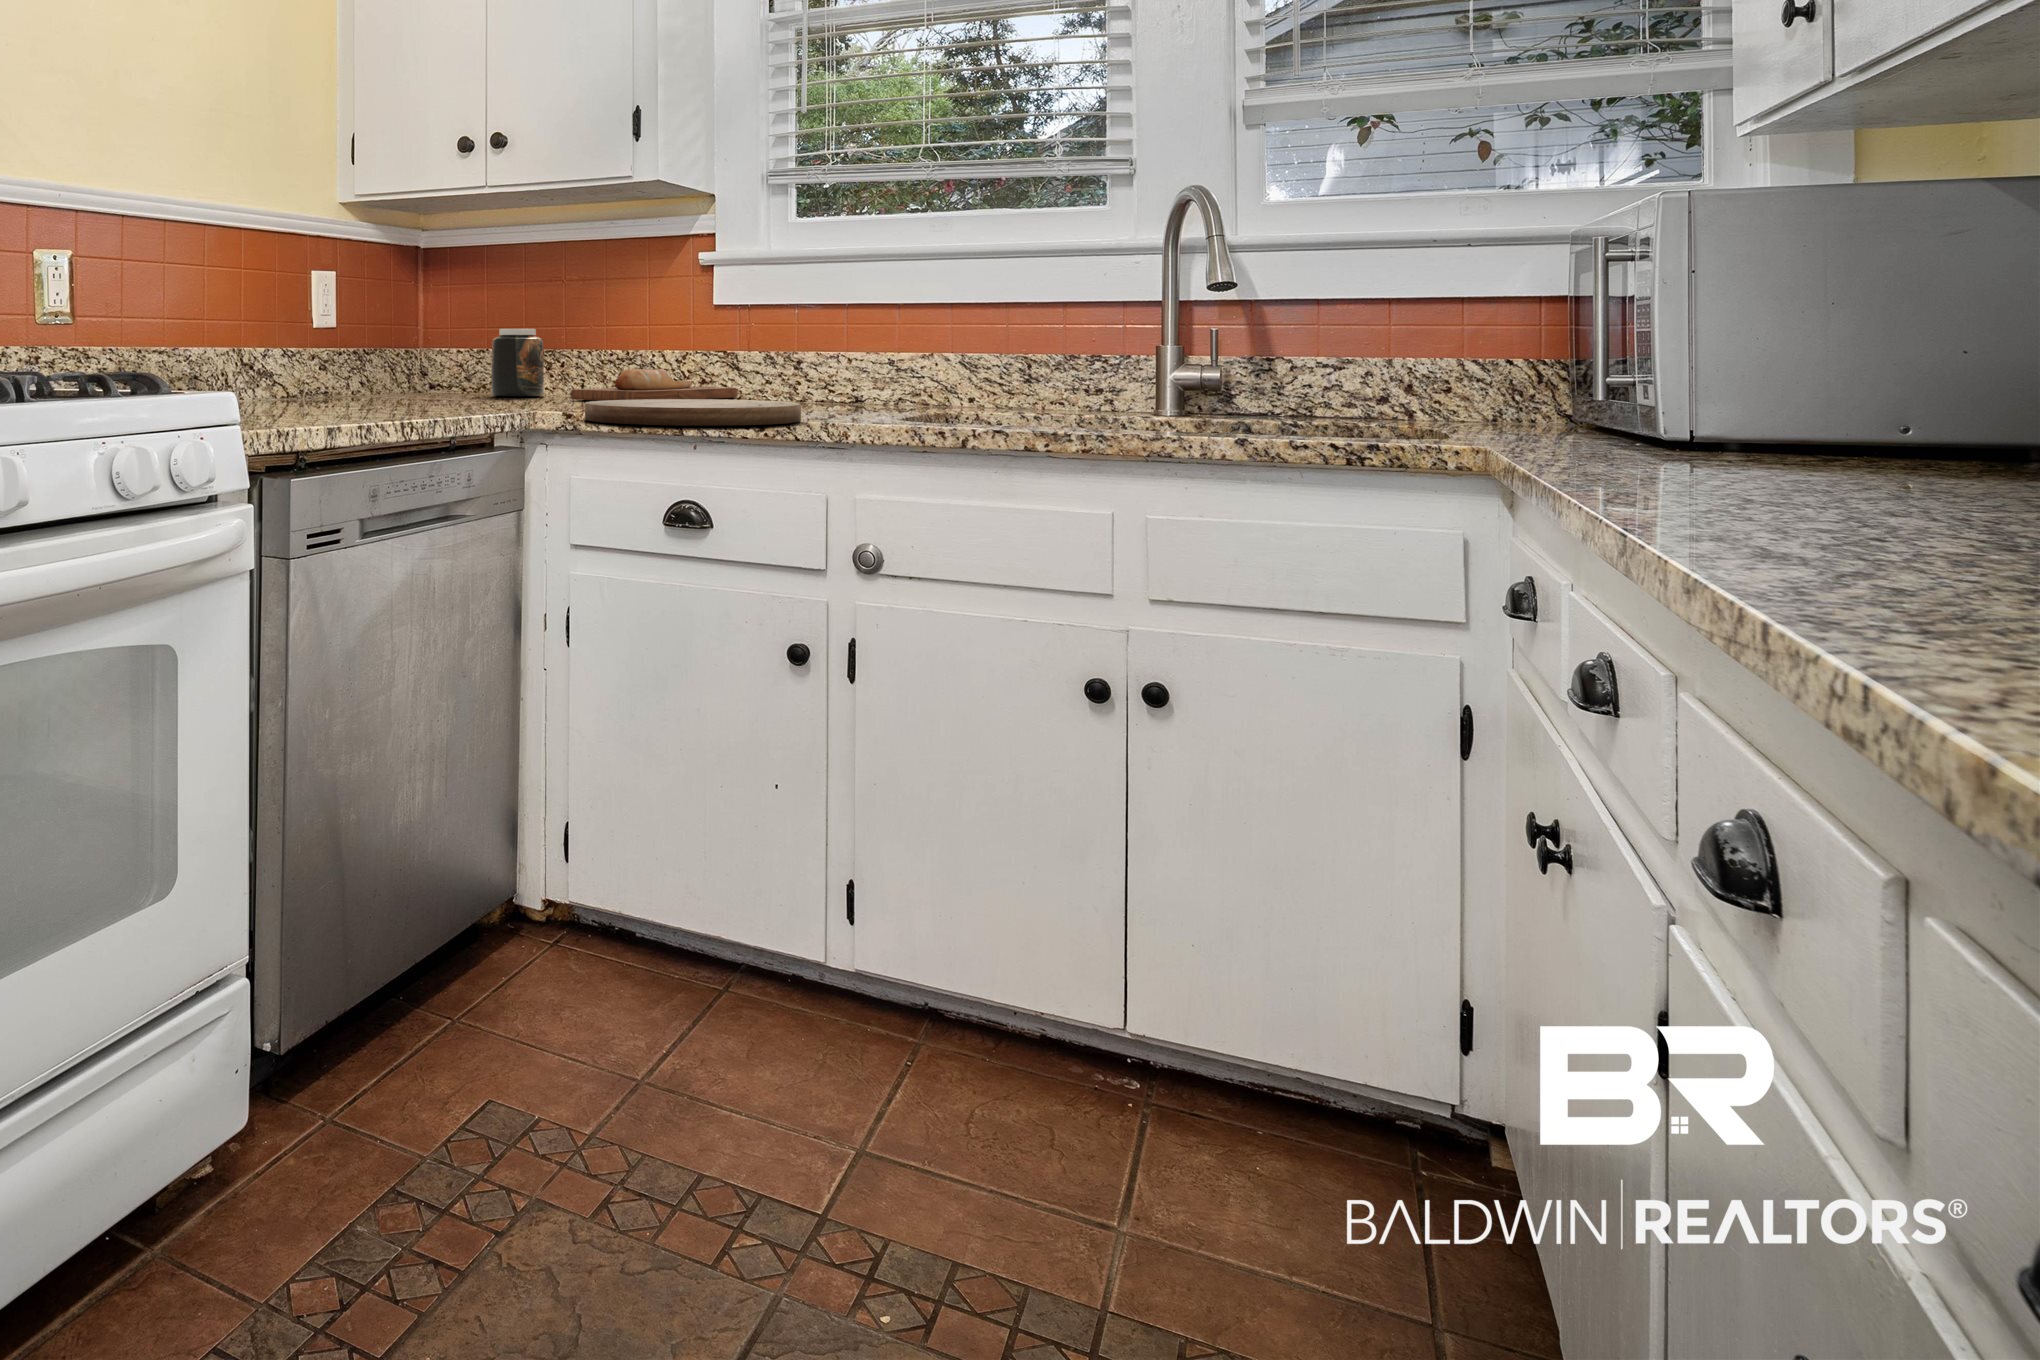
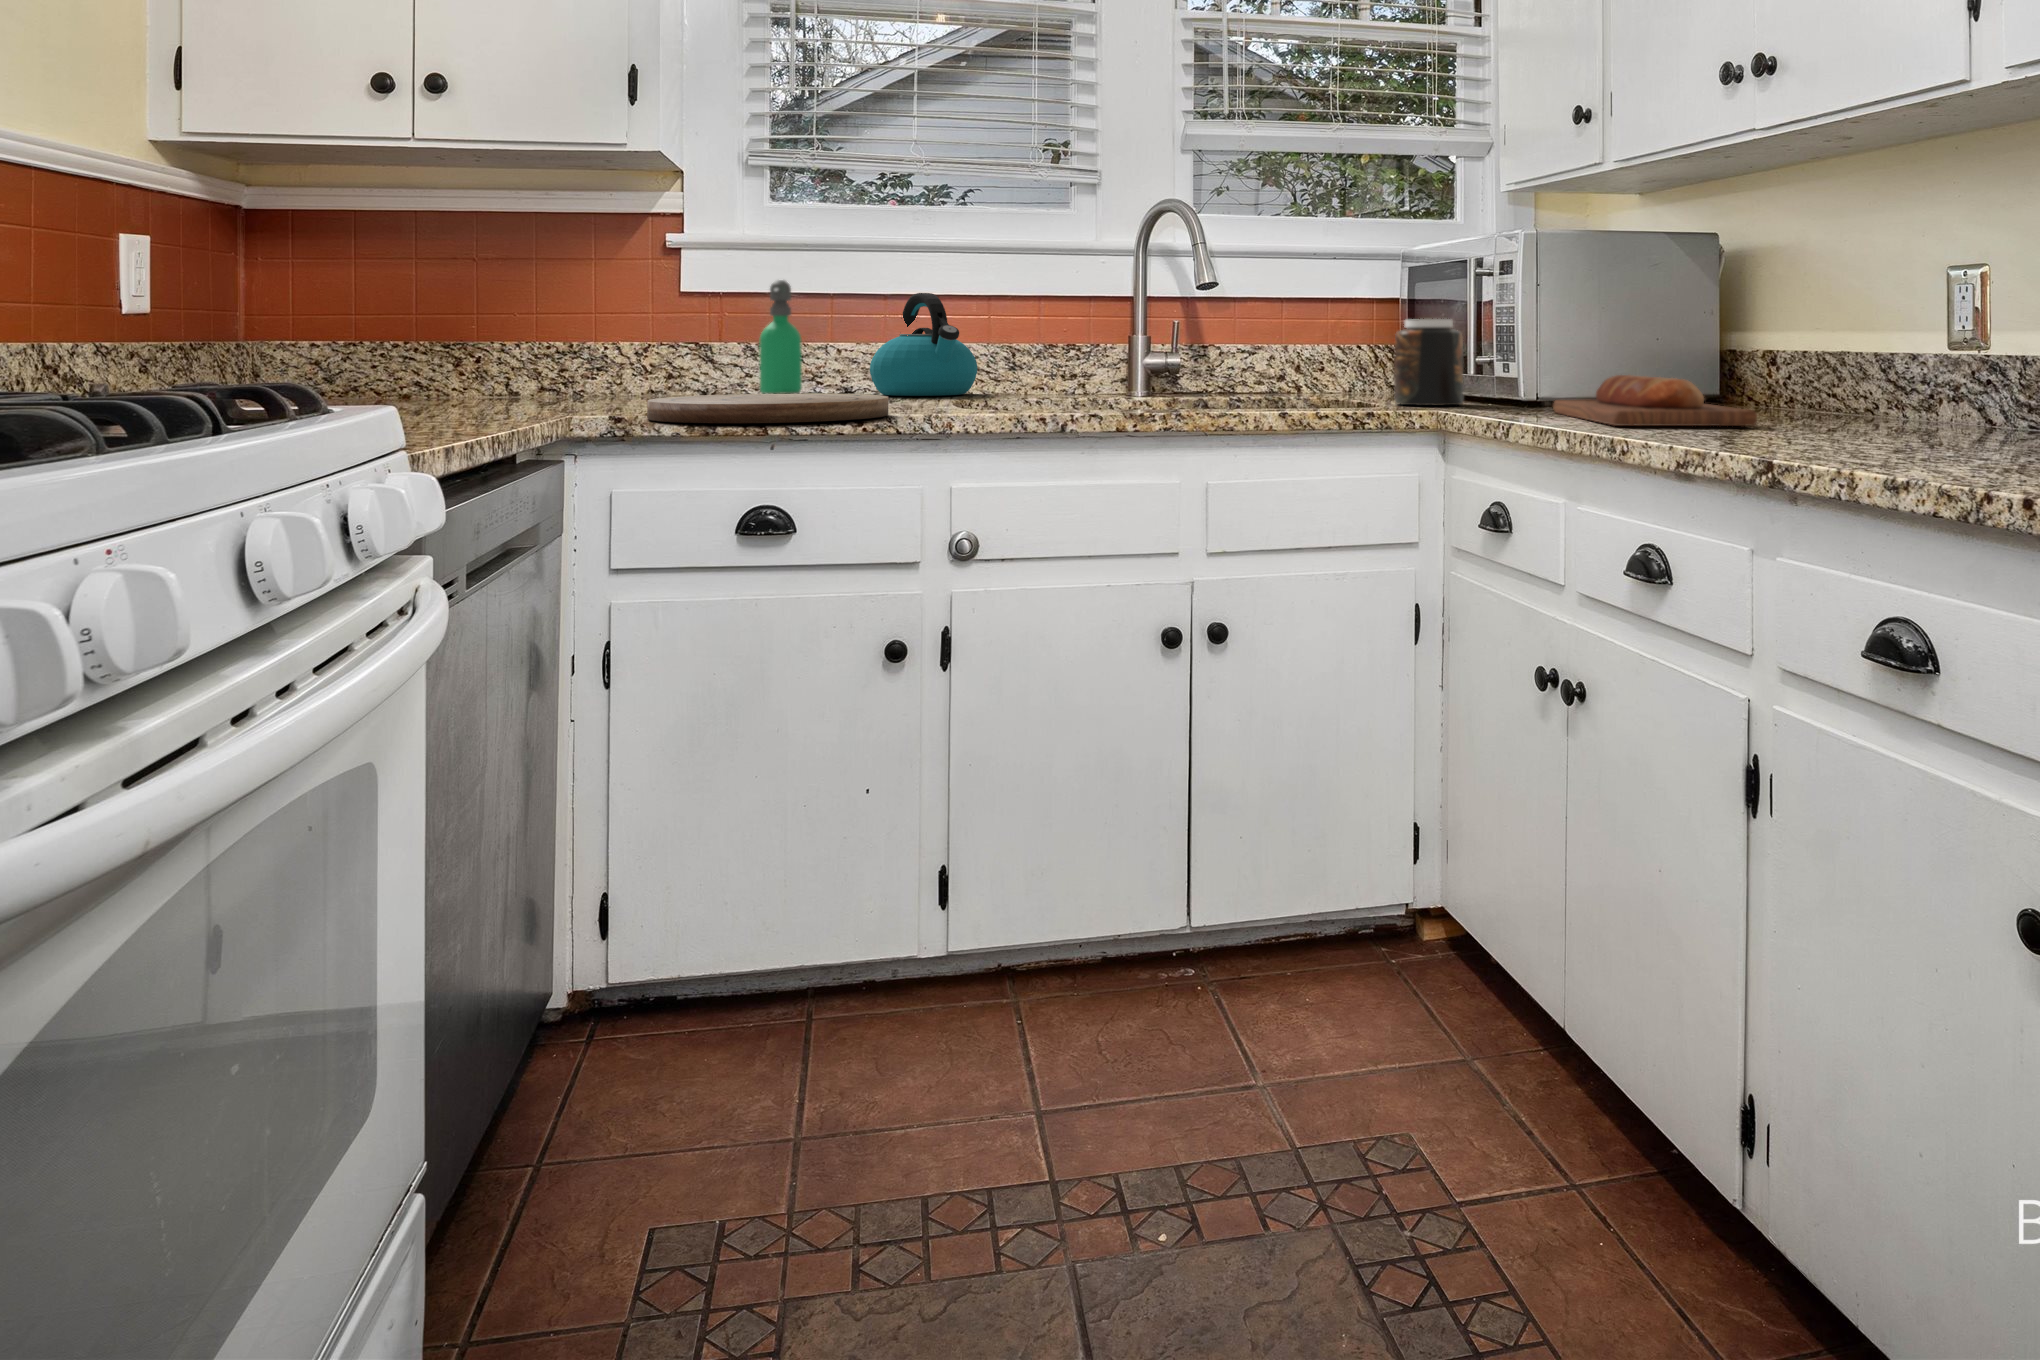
soap dispenser: none [764,293,803,405] -> present [759,280,802,394]
kettle: none [877,302,991,408] -> present [870,293,977,396]
jar: present [491,329,544,397] -> present [1394,319,1463,406]
bread loaf: present [571,369,738,400] -> present [1553,375,1757,426]

